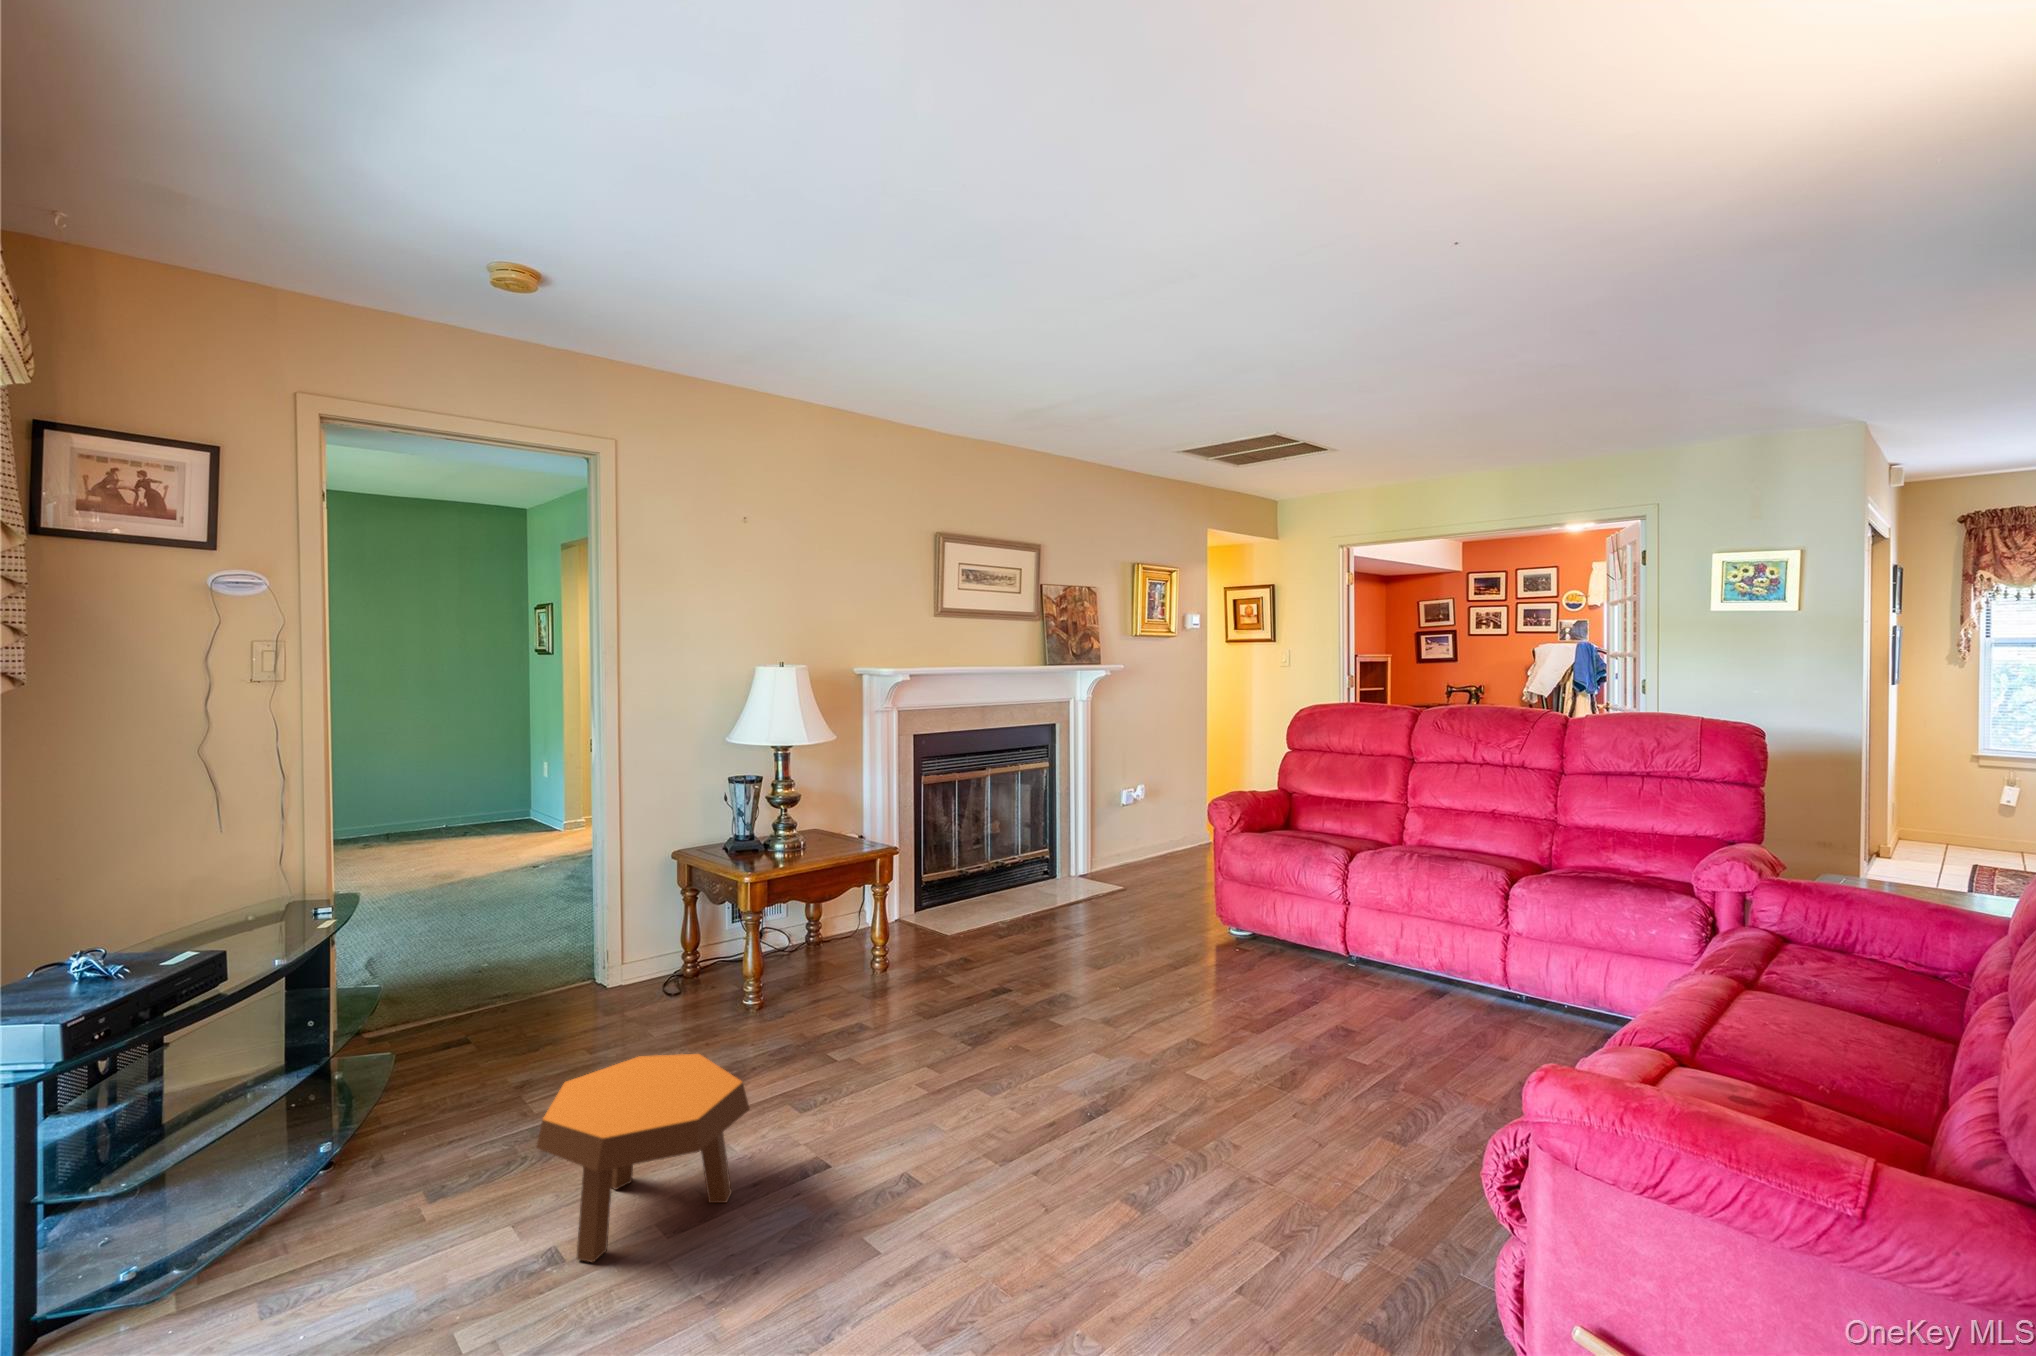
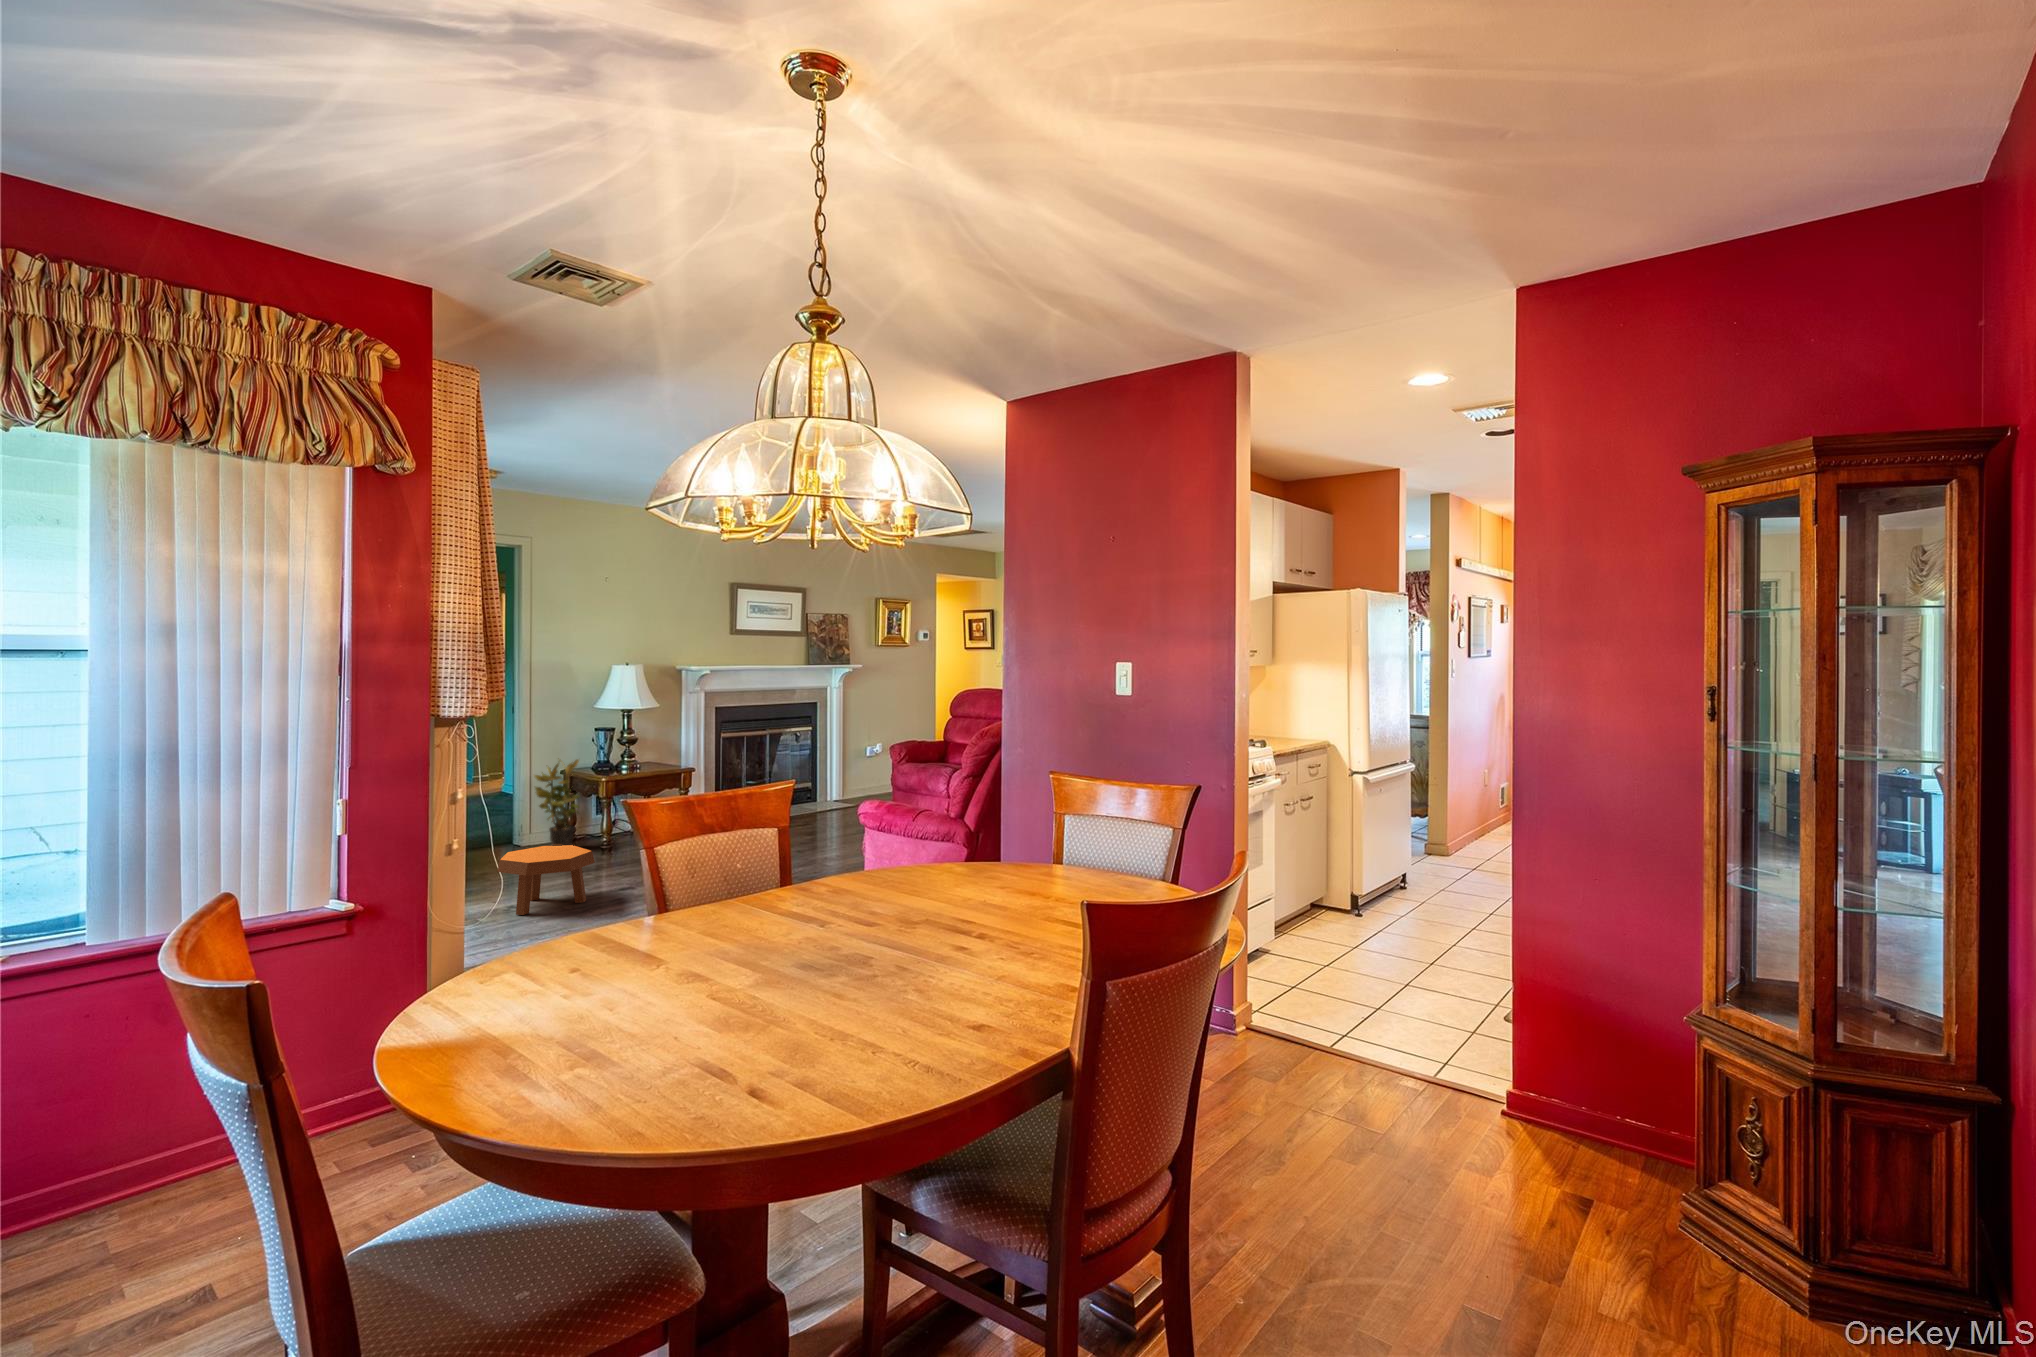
potted plant: none [626,833,716,1002] -> present [535,759,579,845]

